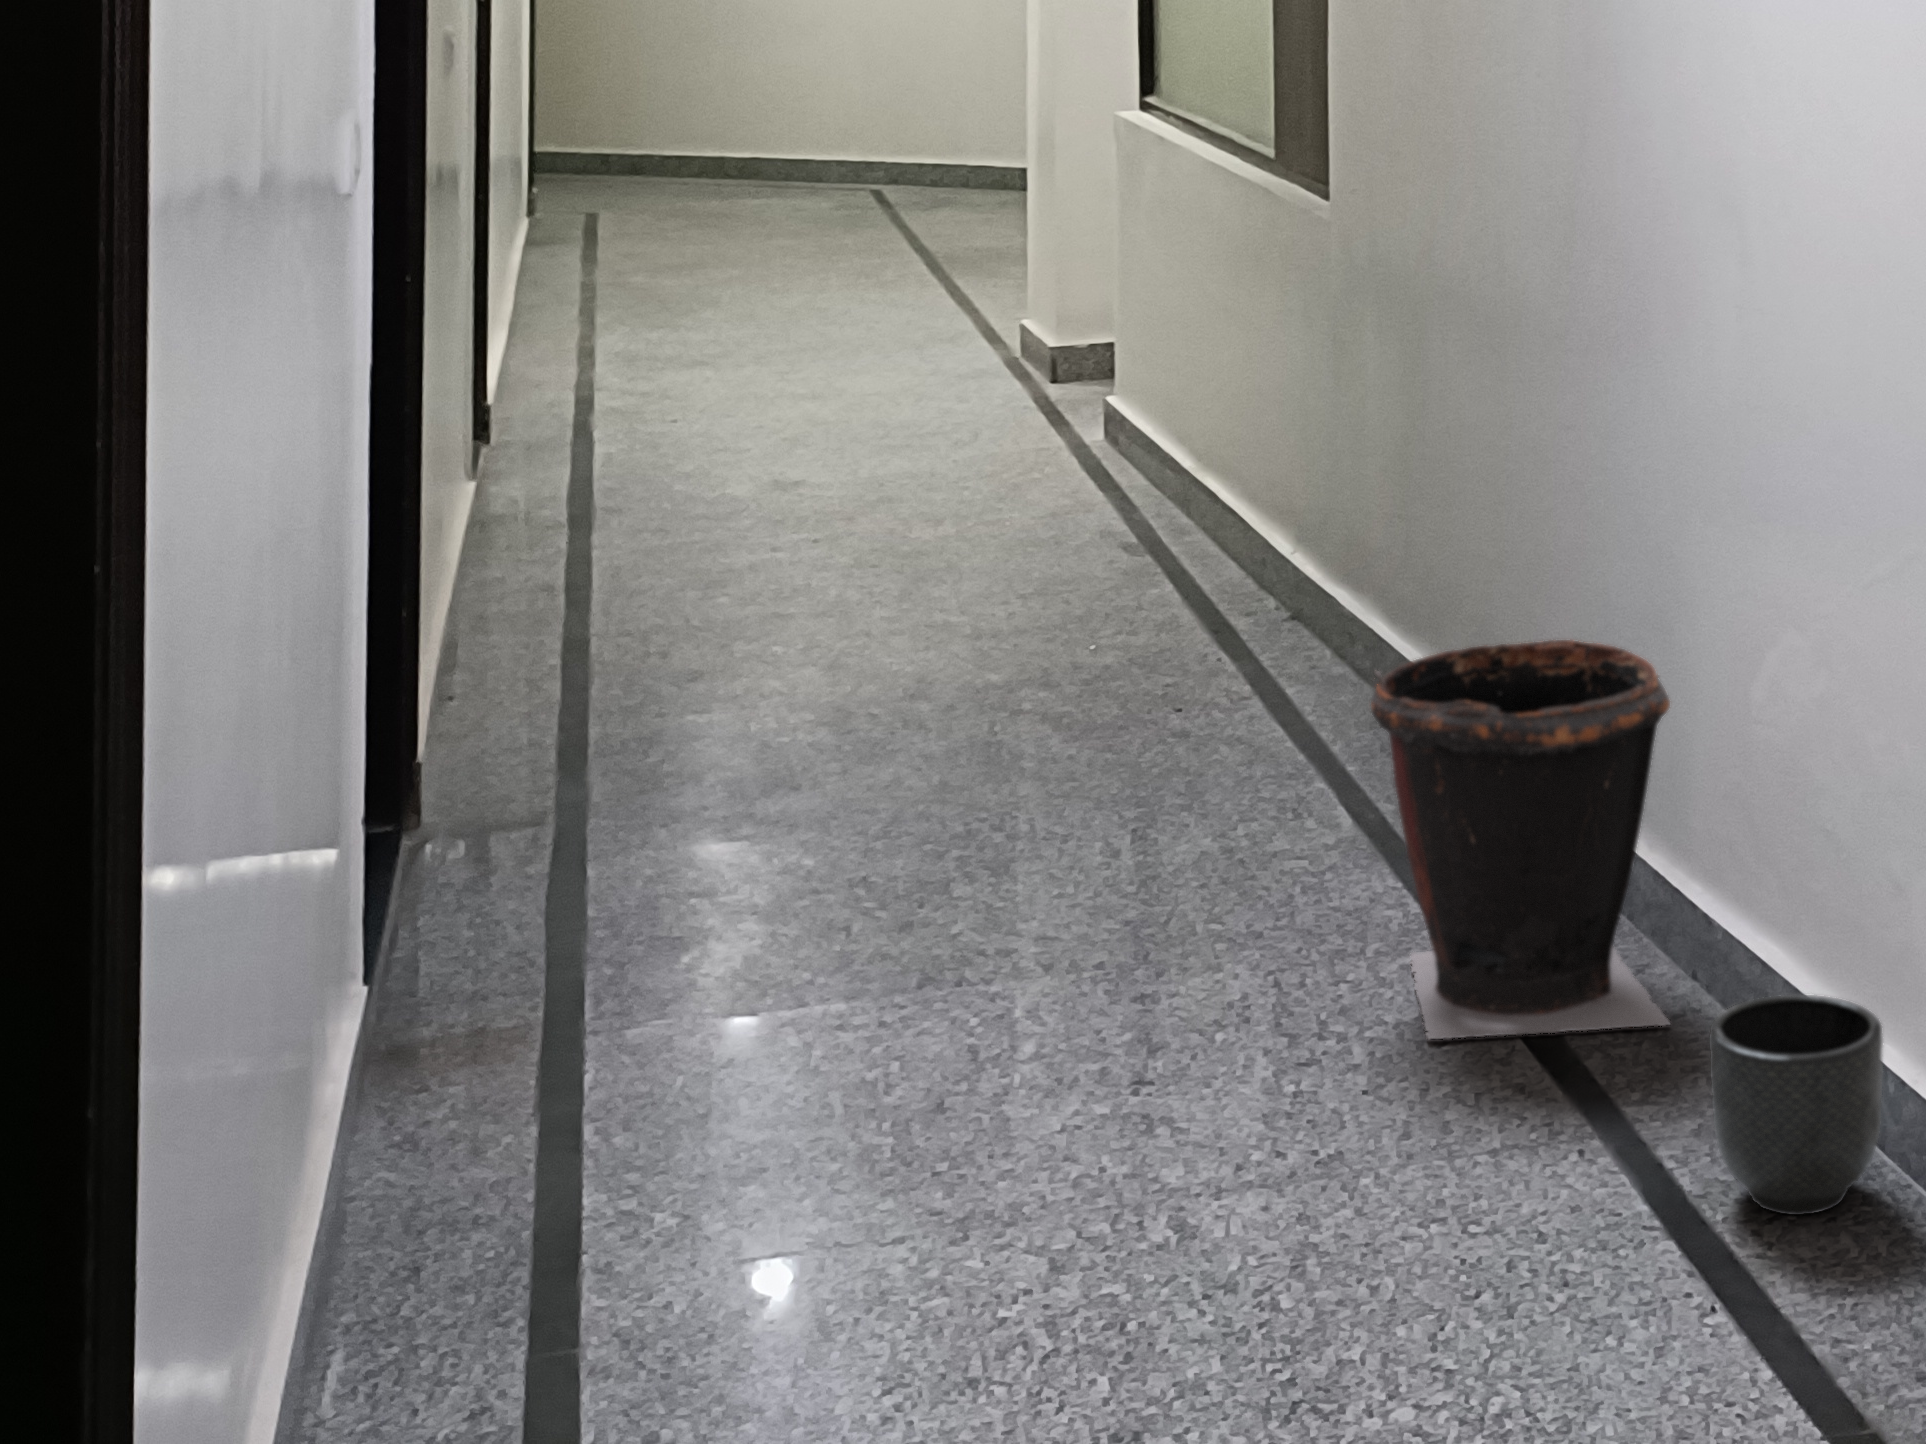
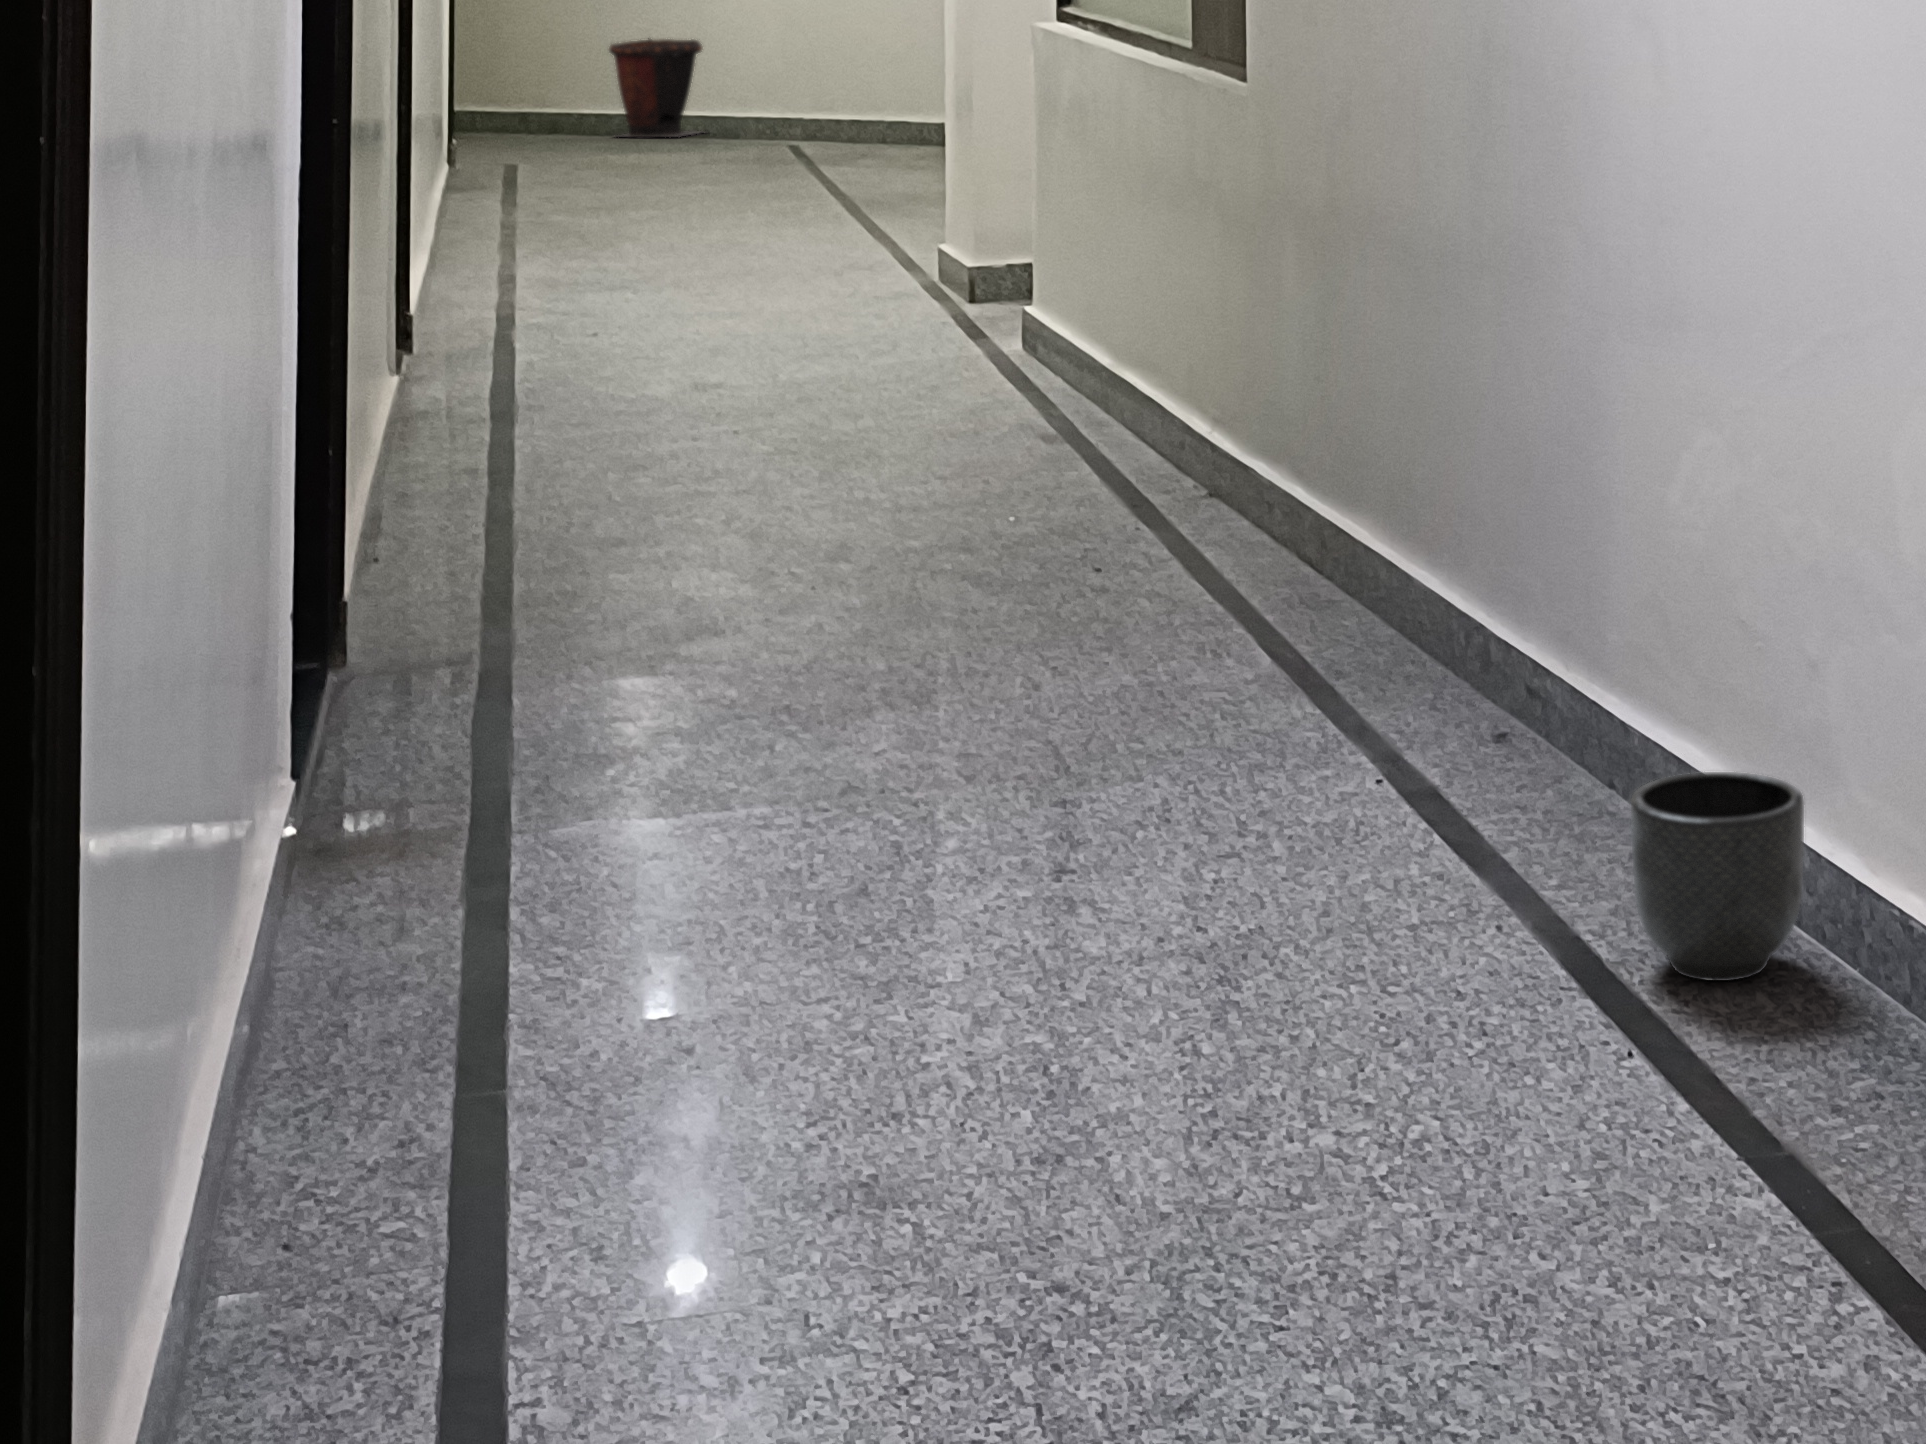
waste bin: present [1371,640,1670,1039] -> present [609,38,702,137]

